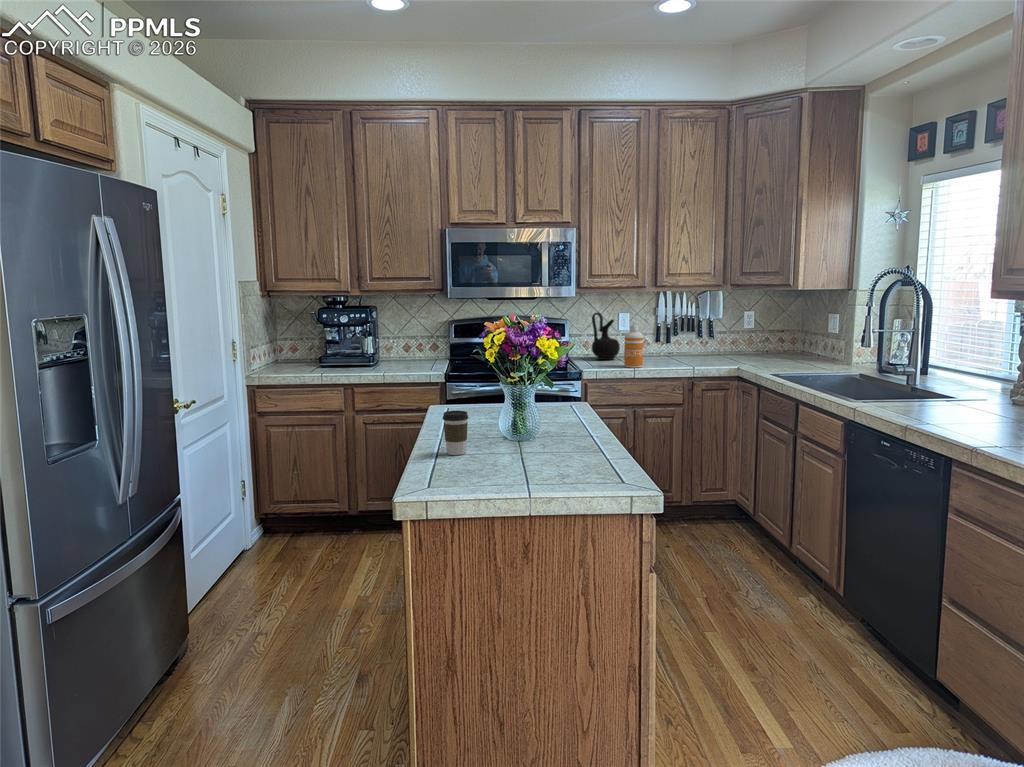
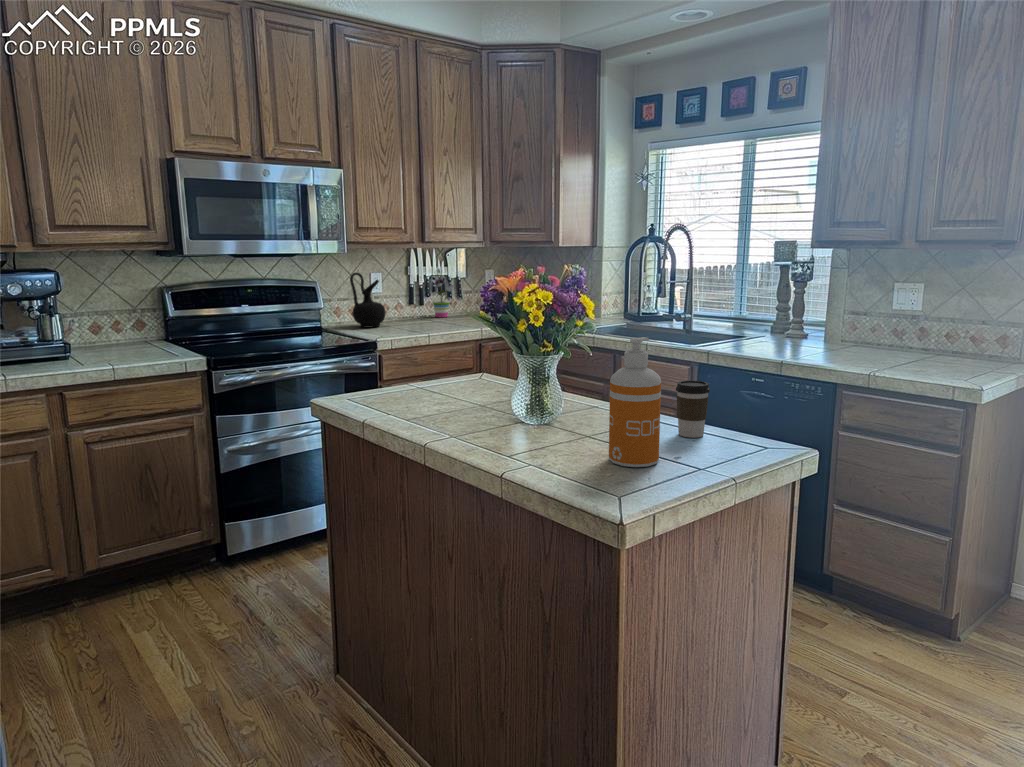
potted plant: none [676,306,704,355] -> present [432,269,454,317]
soap dispenser: present [624,321,643,368] -> present [609,337,661,467]
coffee cup: present [443,411,468,455] -> present [676,380,710,438]

